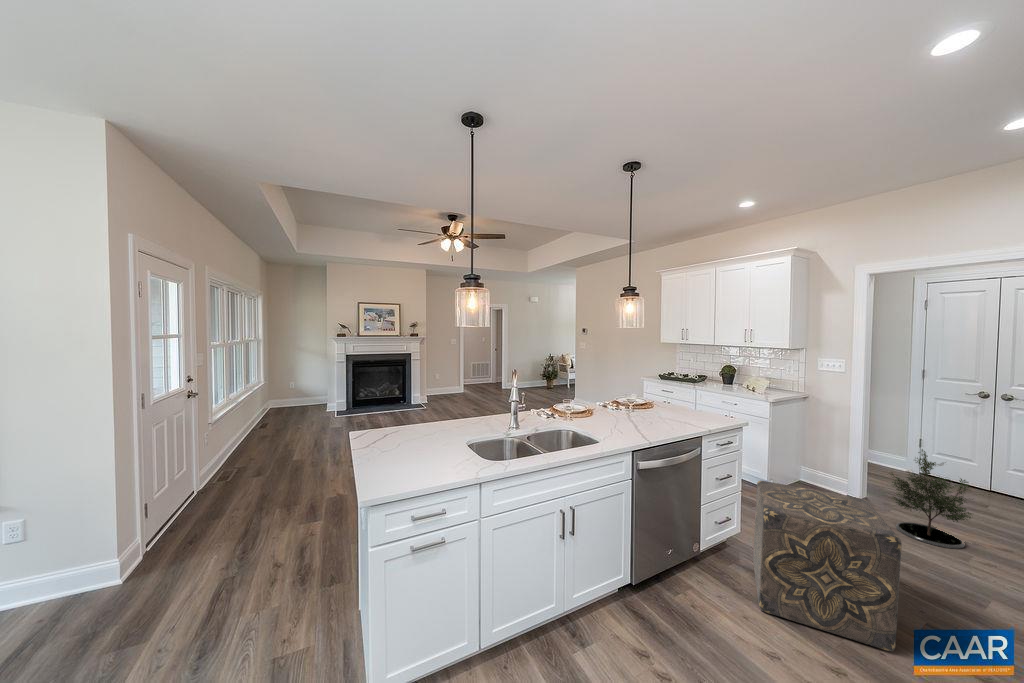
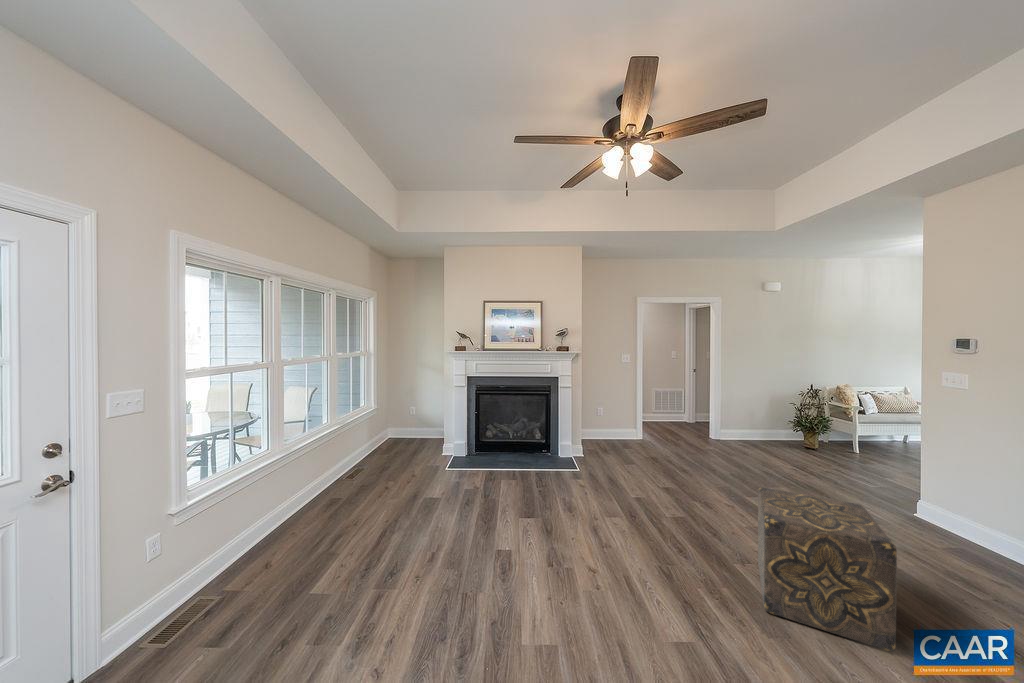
potted tree: present [890,449,971,549] -> none [885,451,974,547]

